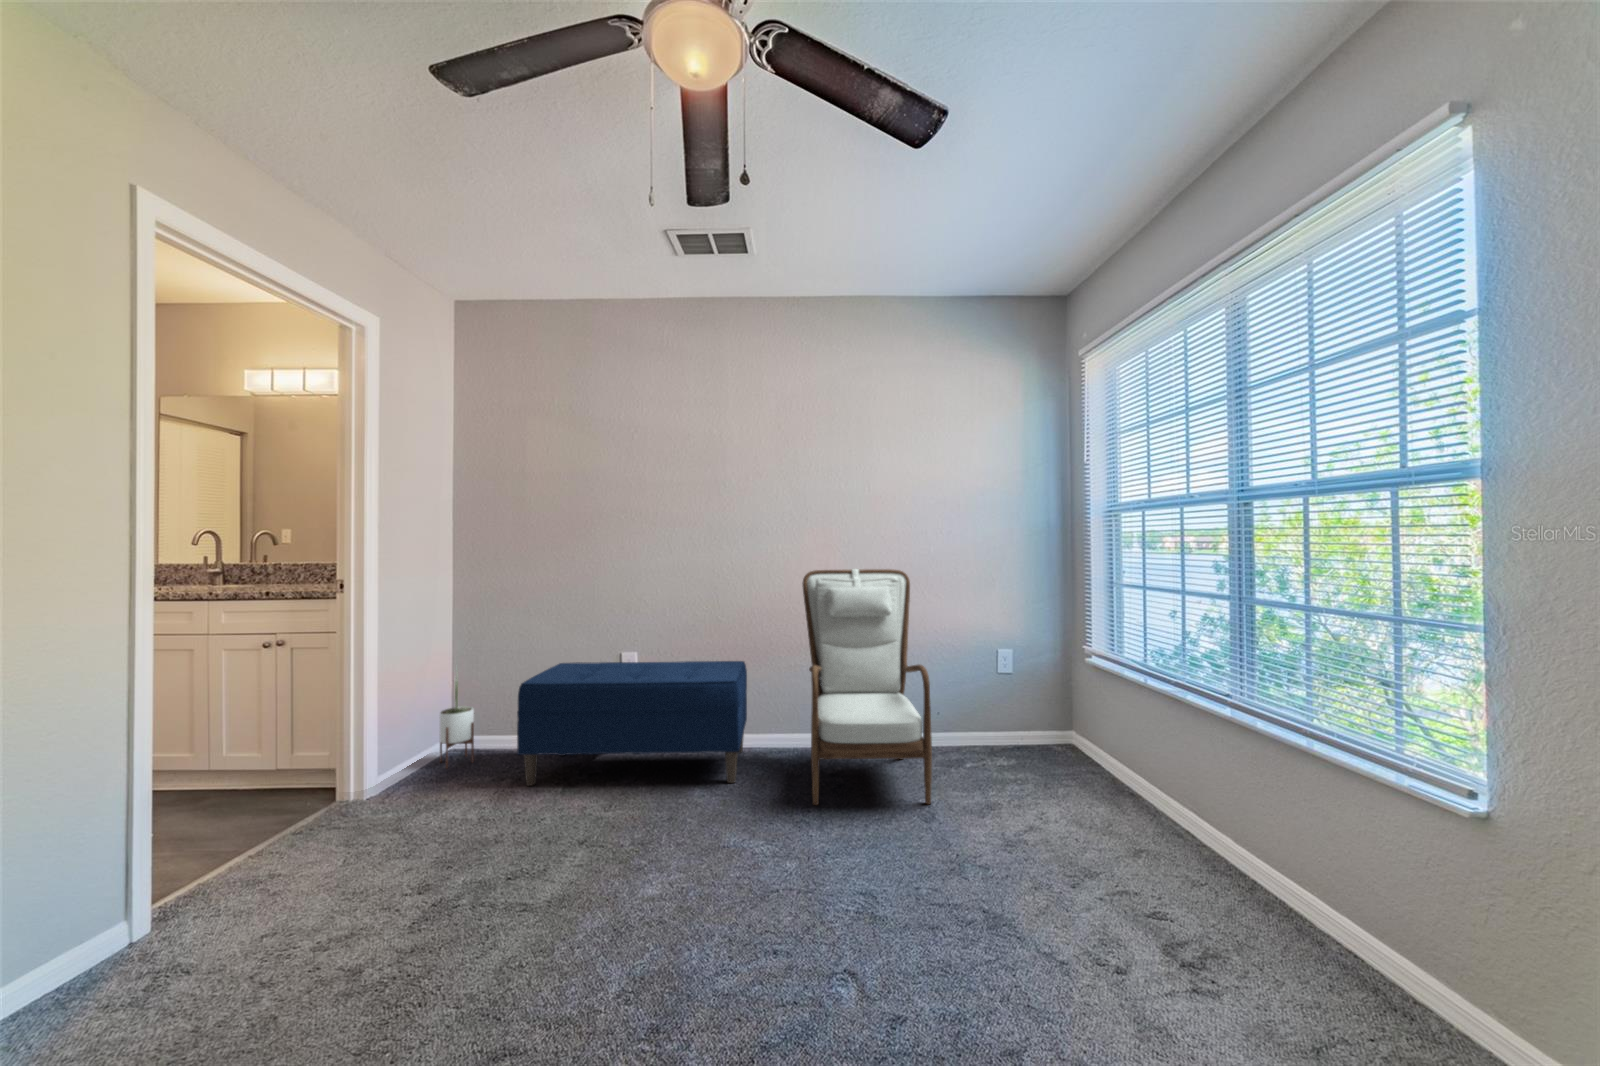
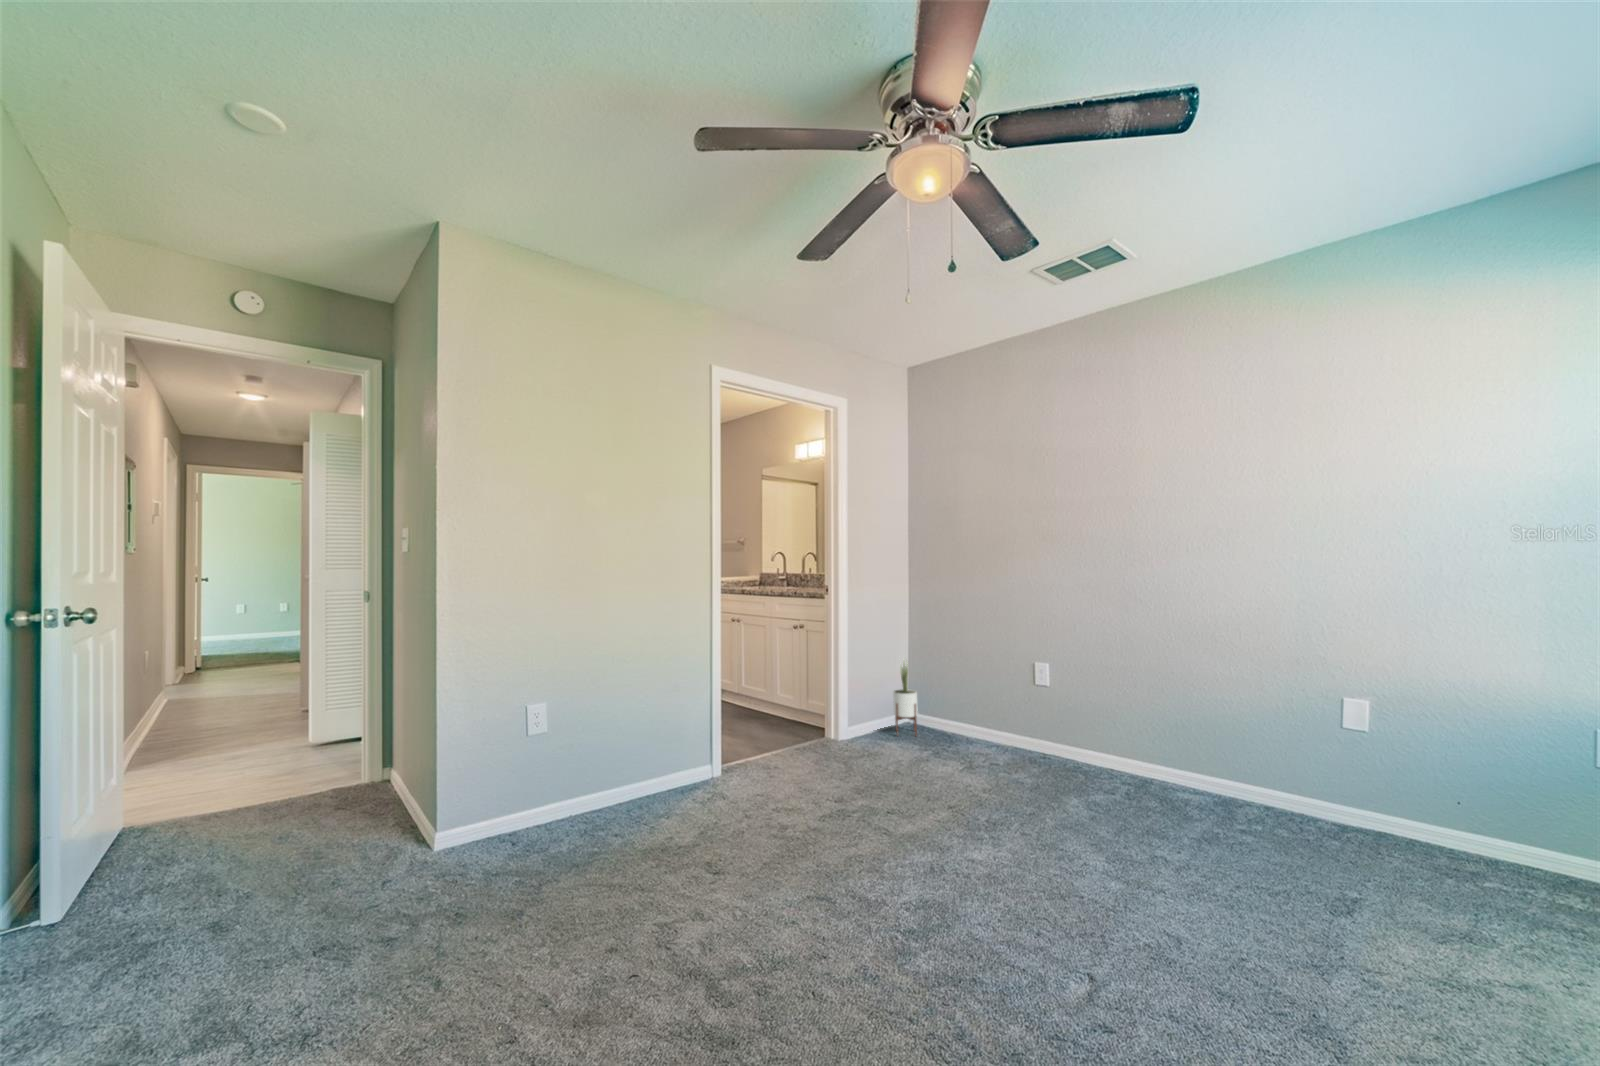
armchair: present [802,569,932,805] -> none [1190,587,1404,909]
bench: present [517,661,747,786] -> none [931,664,1165,810]

